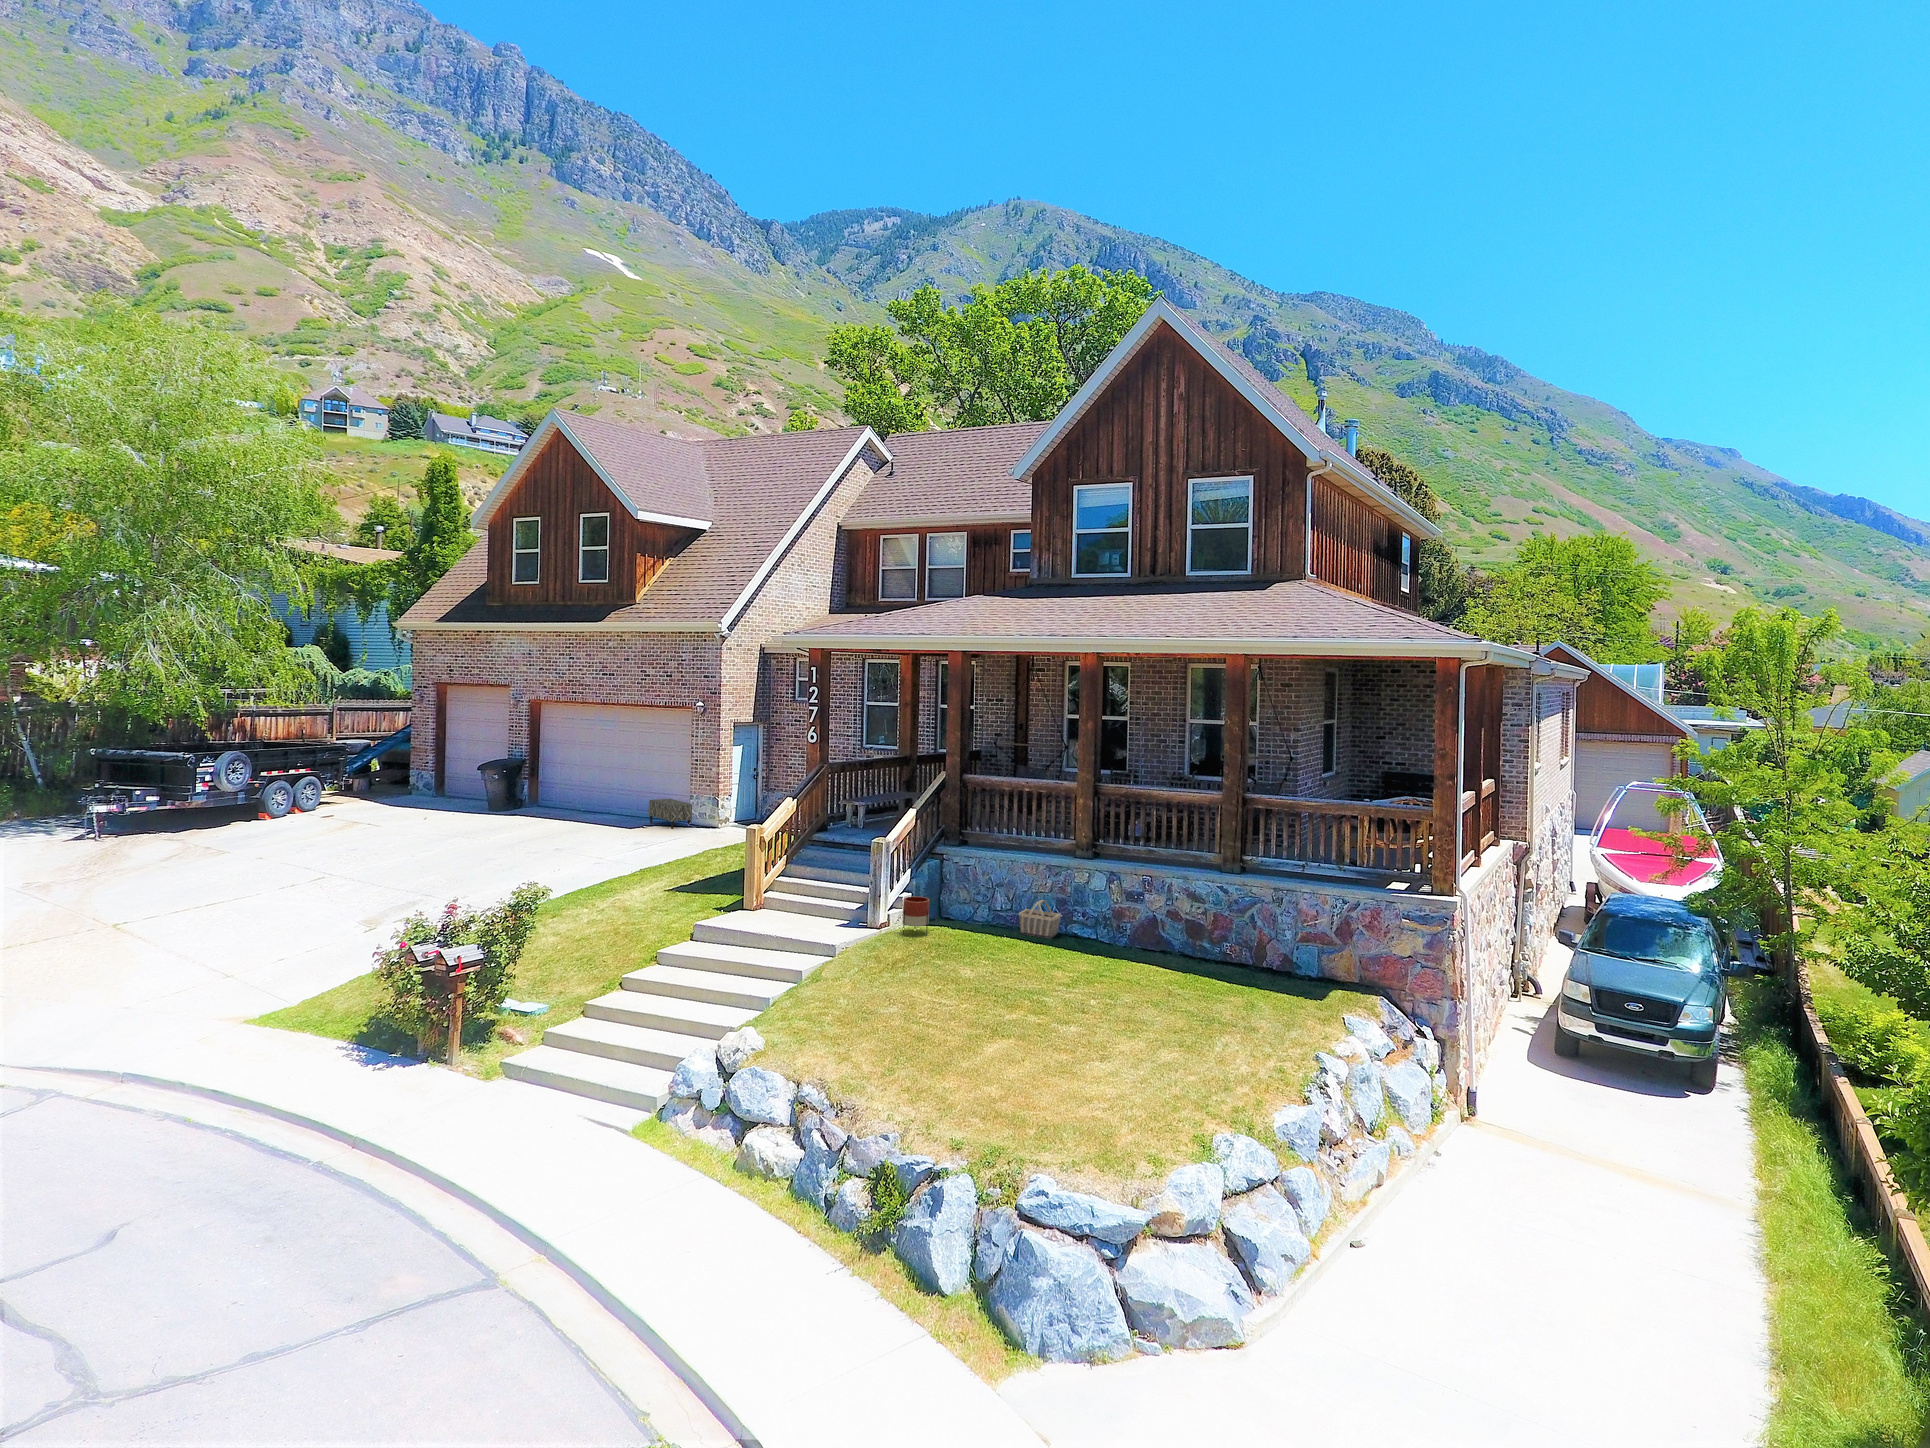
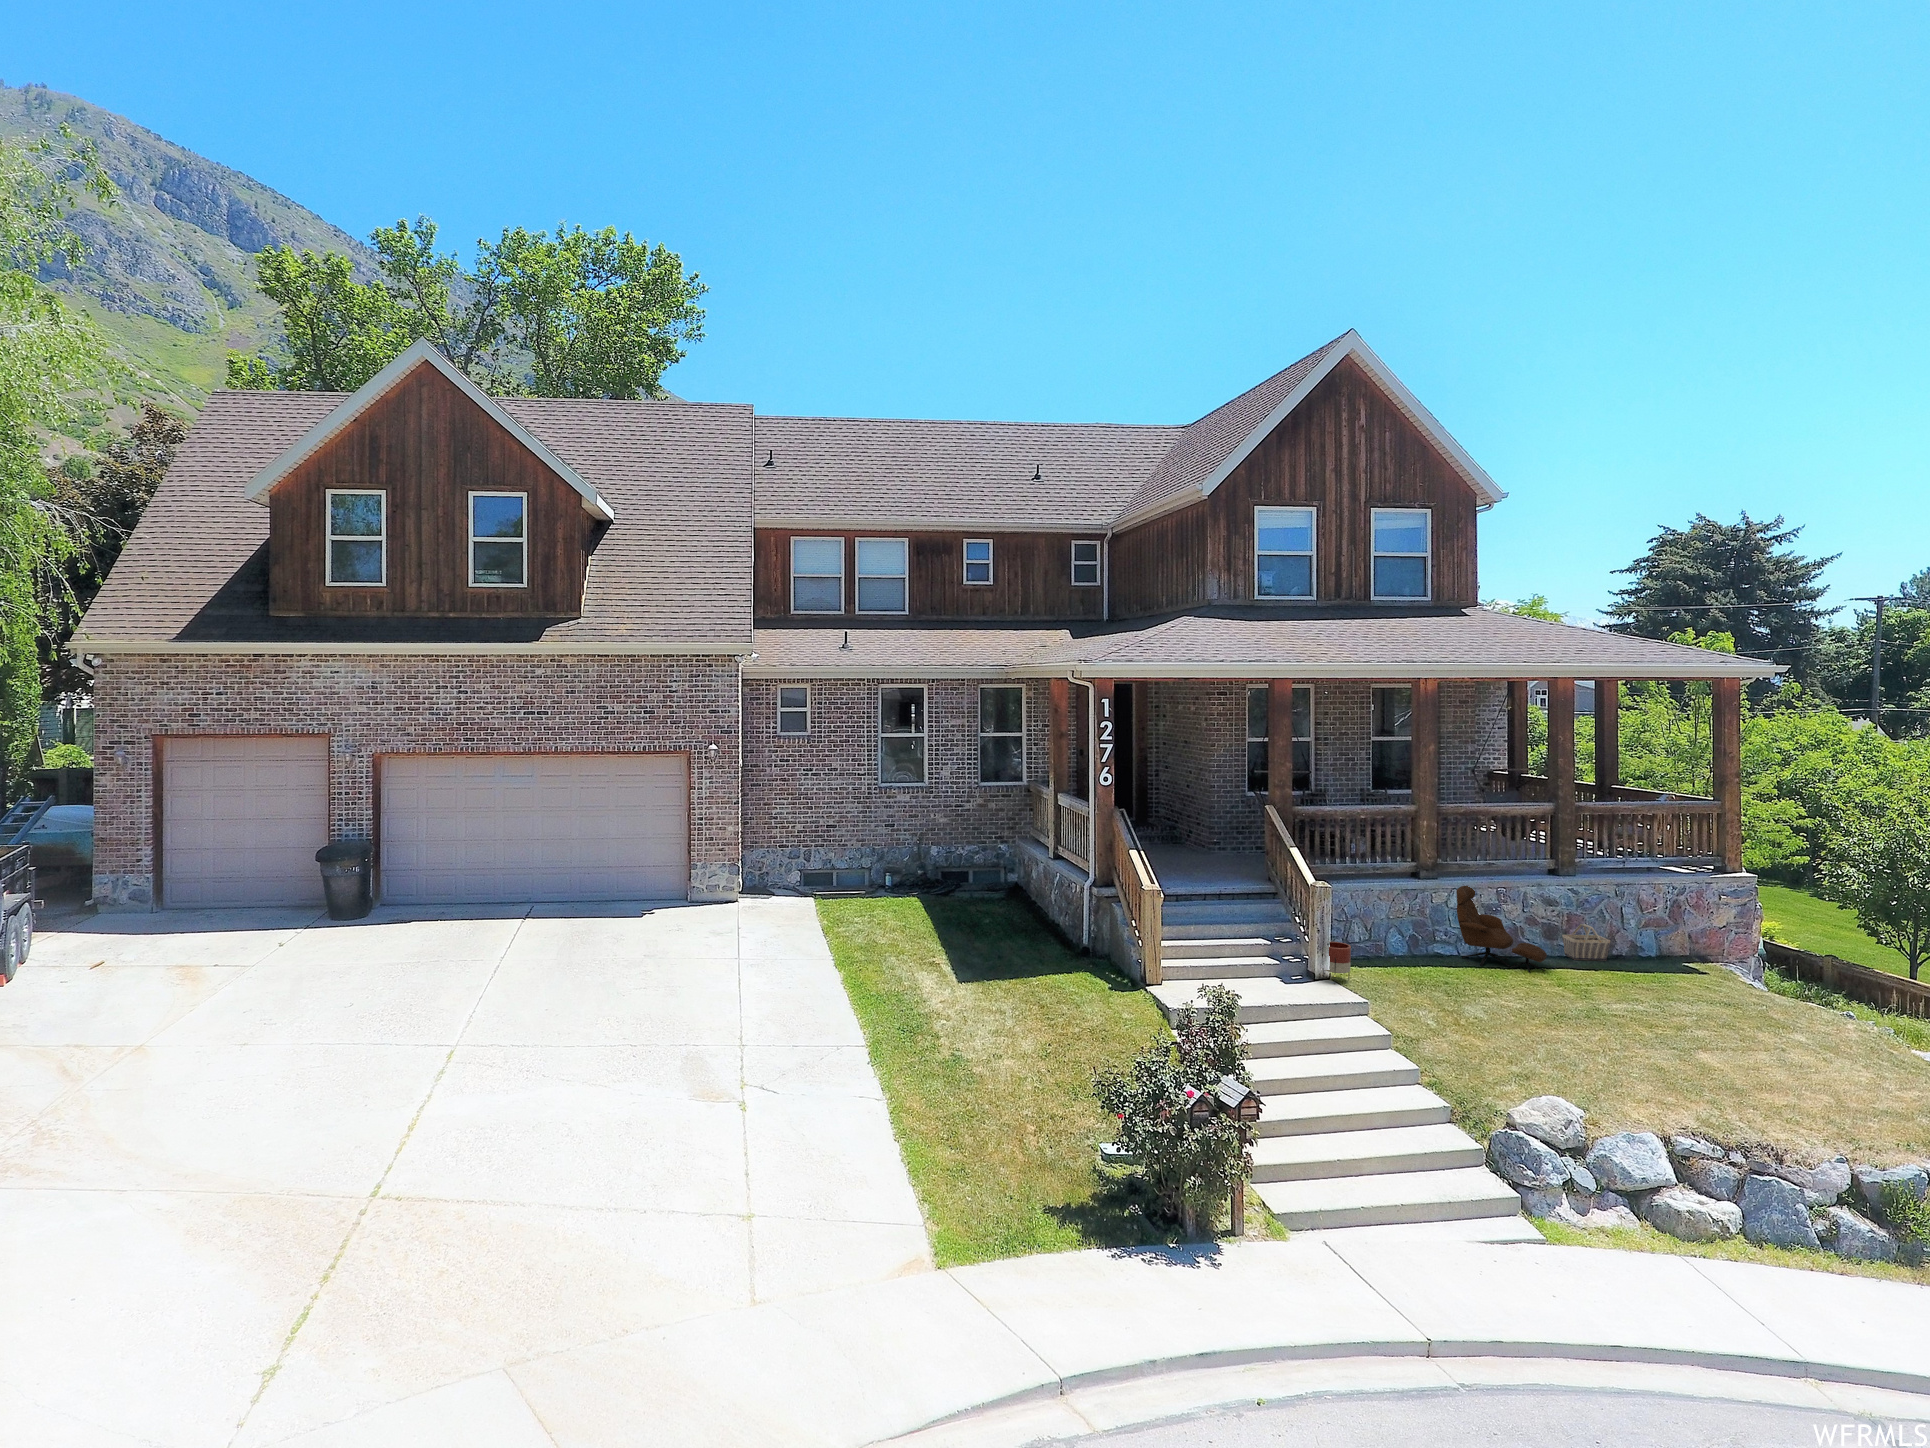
bench: present [648,799,692,829] -> none [658,867,726,906]
lounge chair: none [1076,867,1145,963] -> present [1456,886,1547,973]
basket: present [1019,899,1061,939] -> present [1562,924,1611,960]

